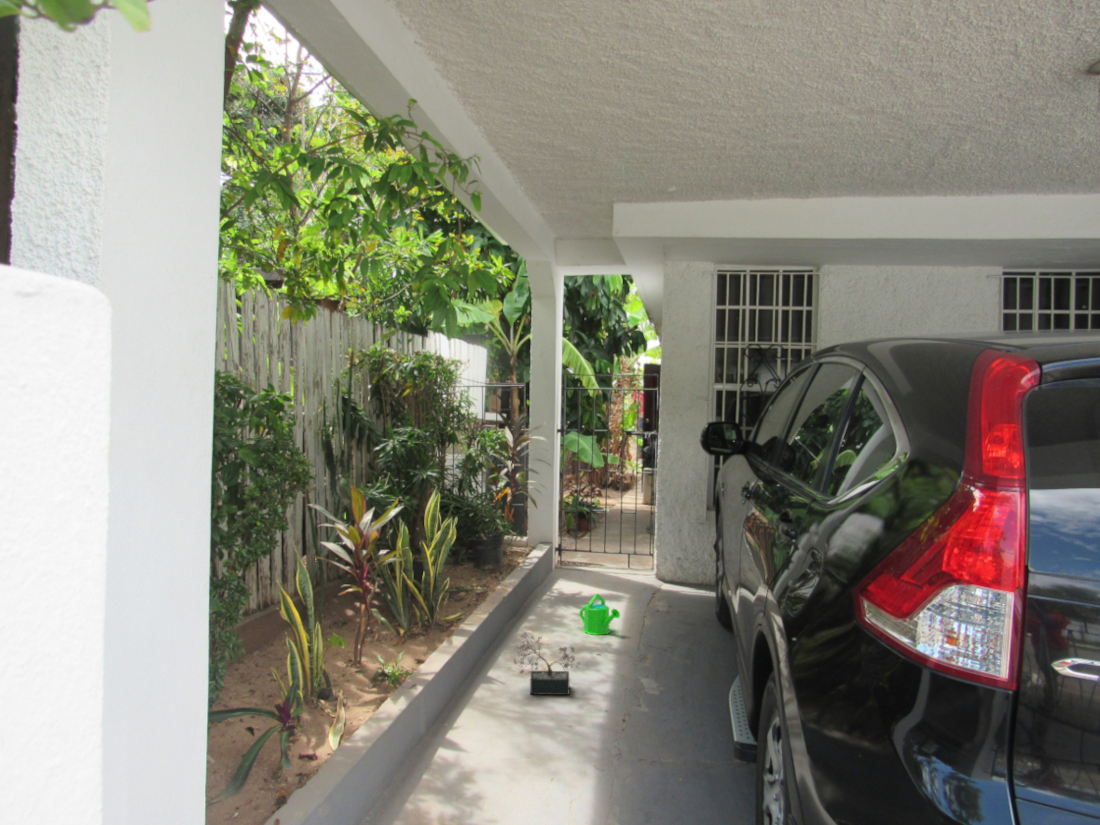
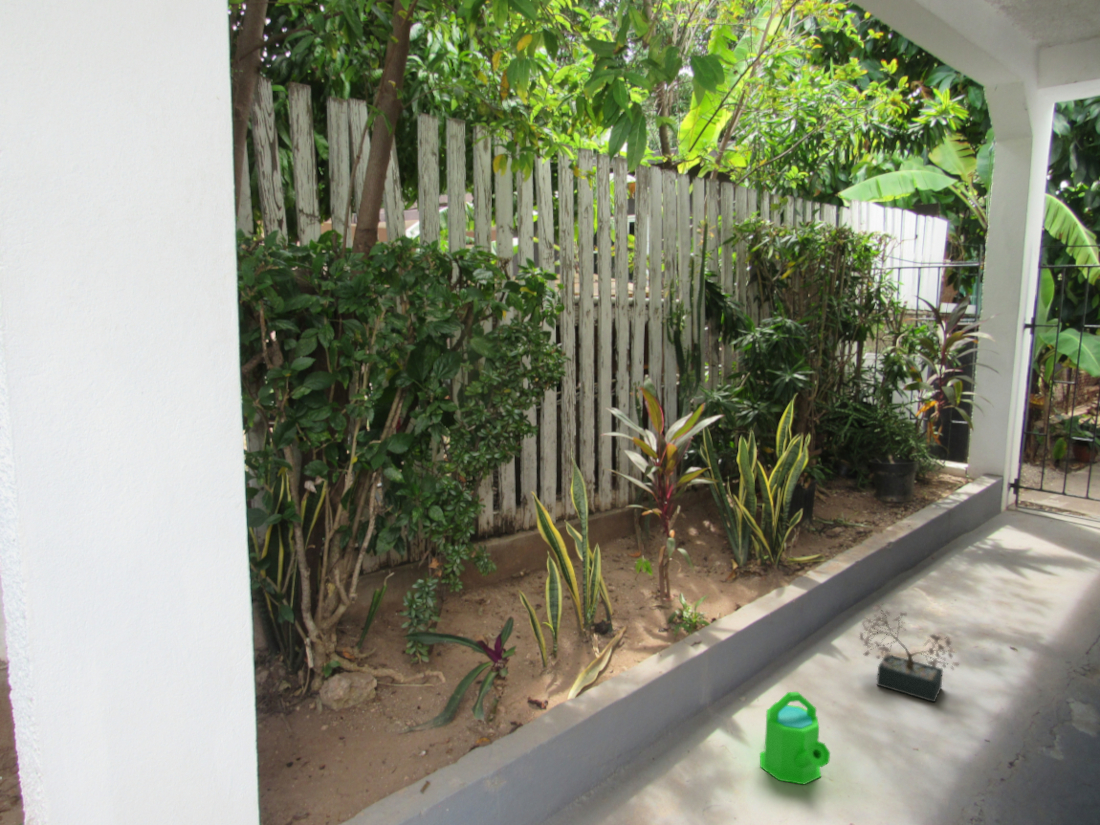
watering can: present [579,594,620,635] -> present [760,692,830,784]

